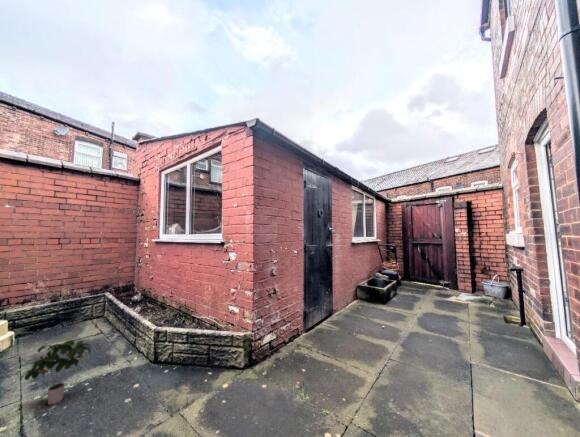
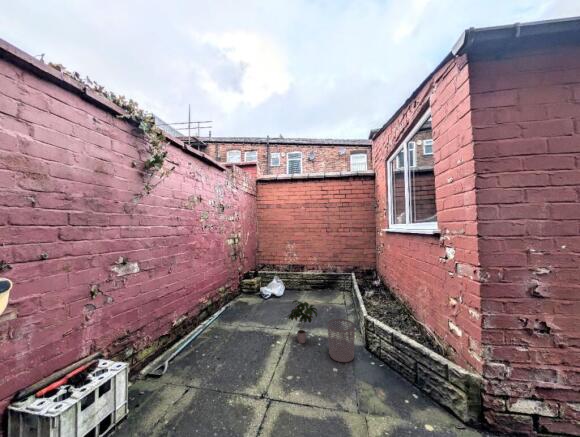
waste bin: none [111,340,147,391] -> present [328,319,355,362]

